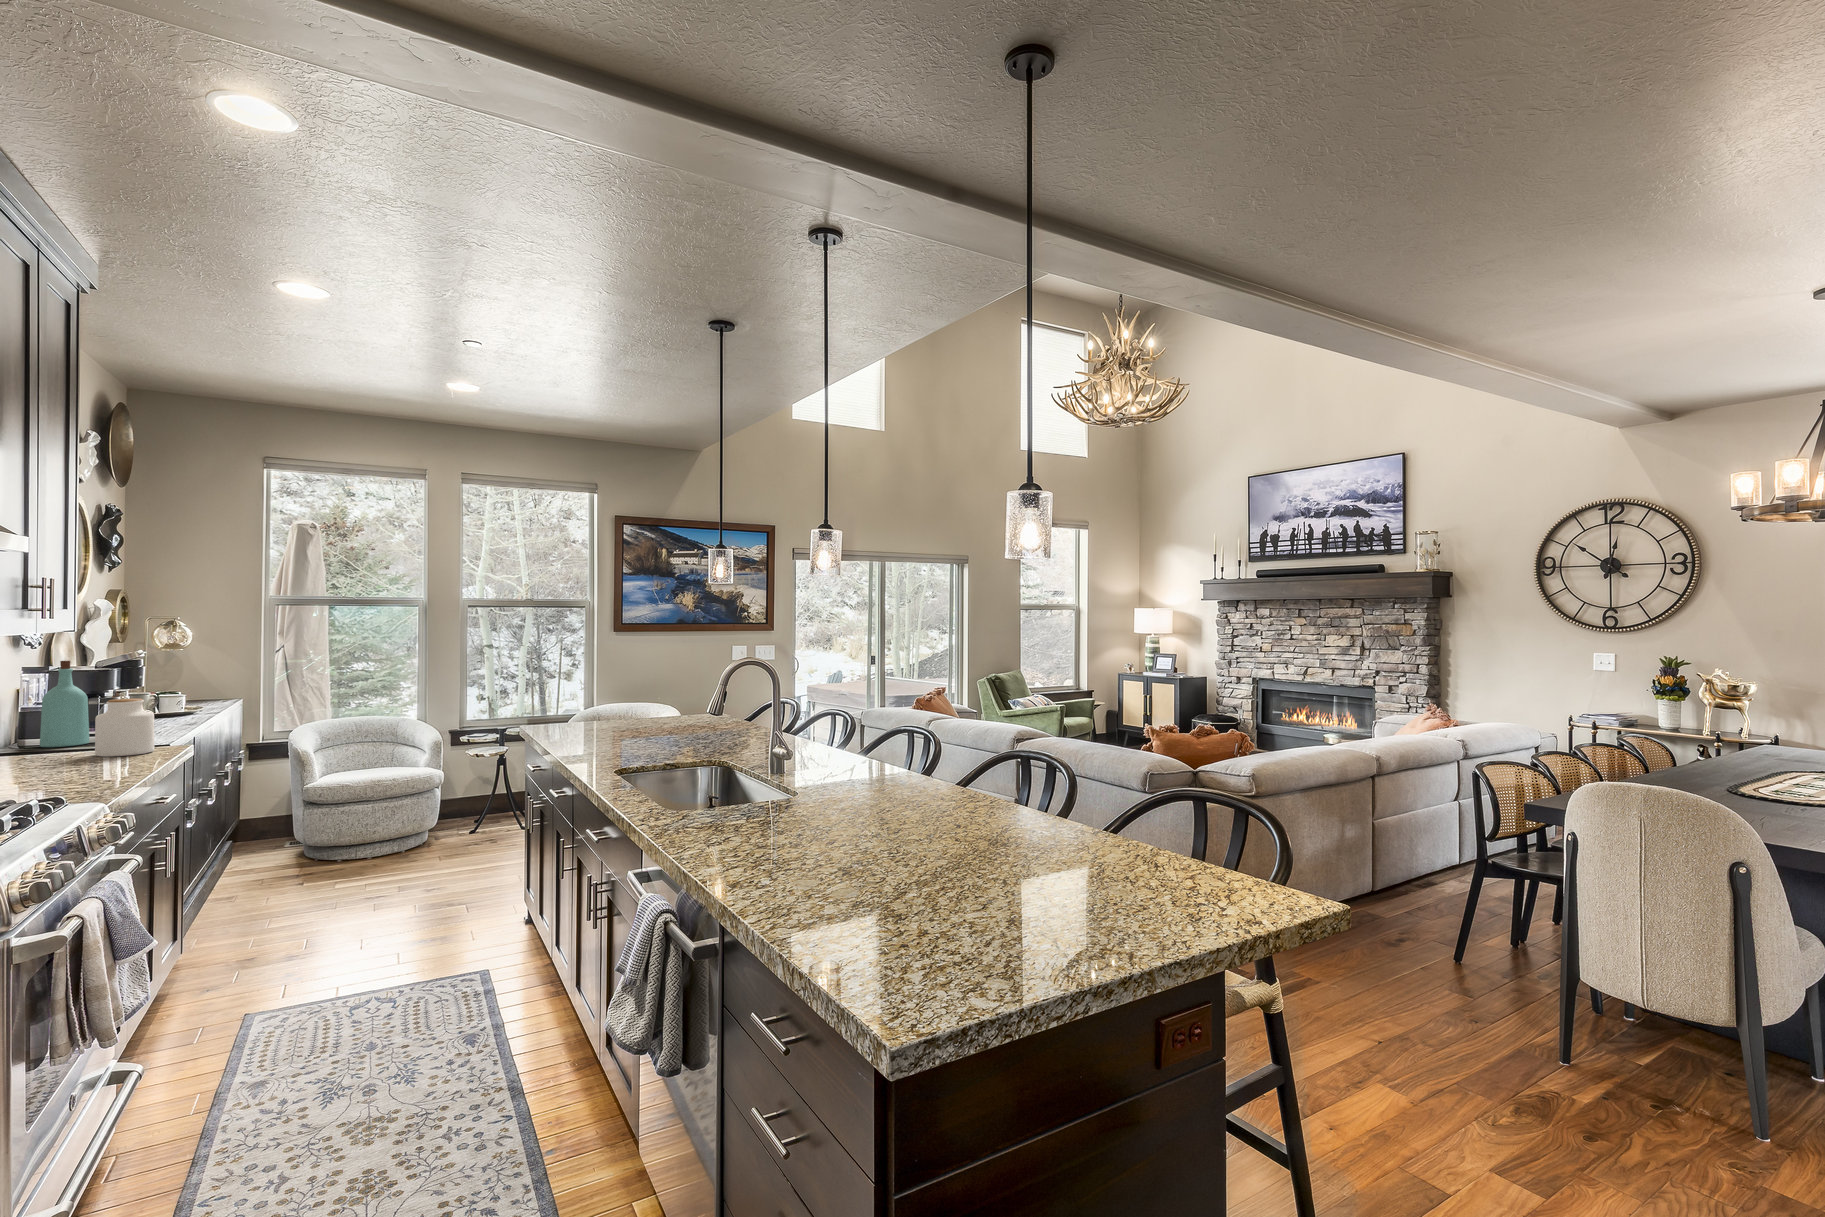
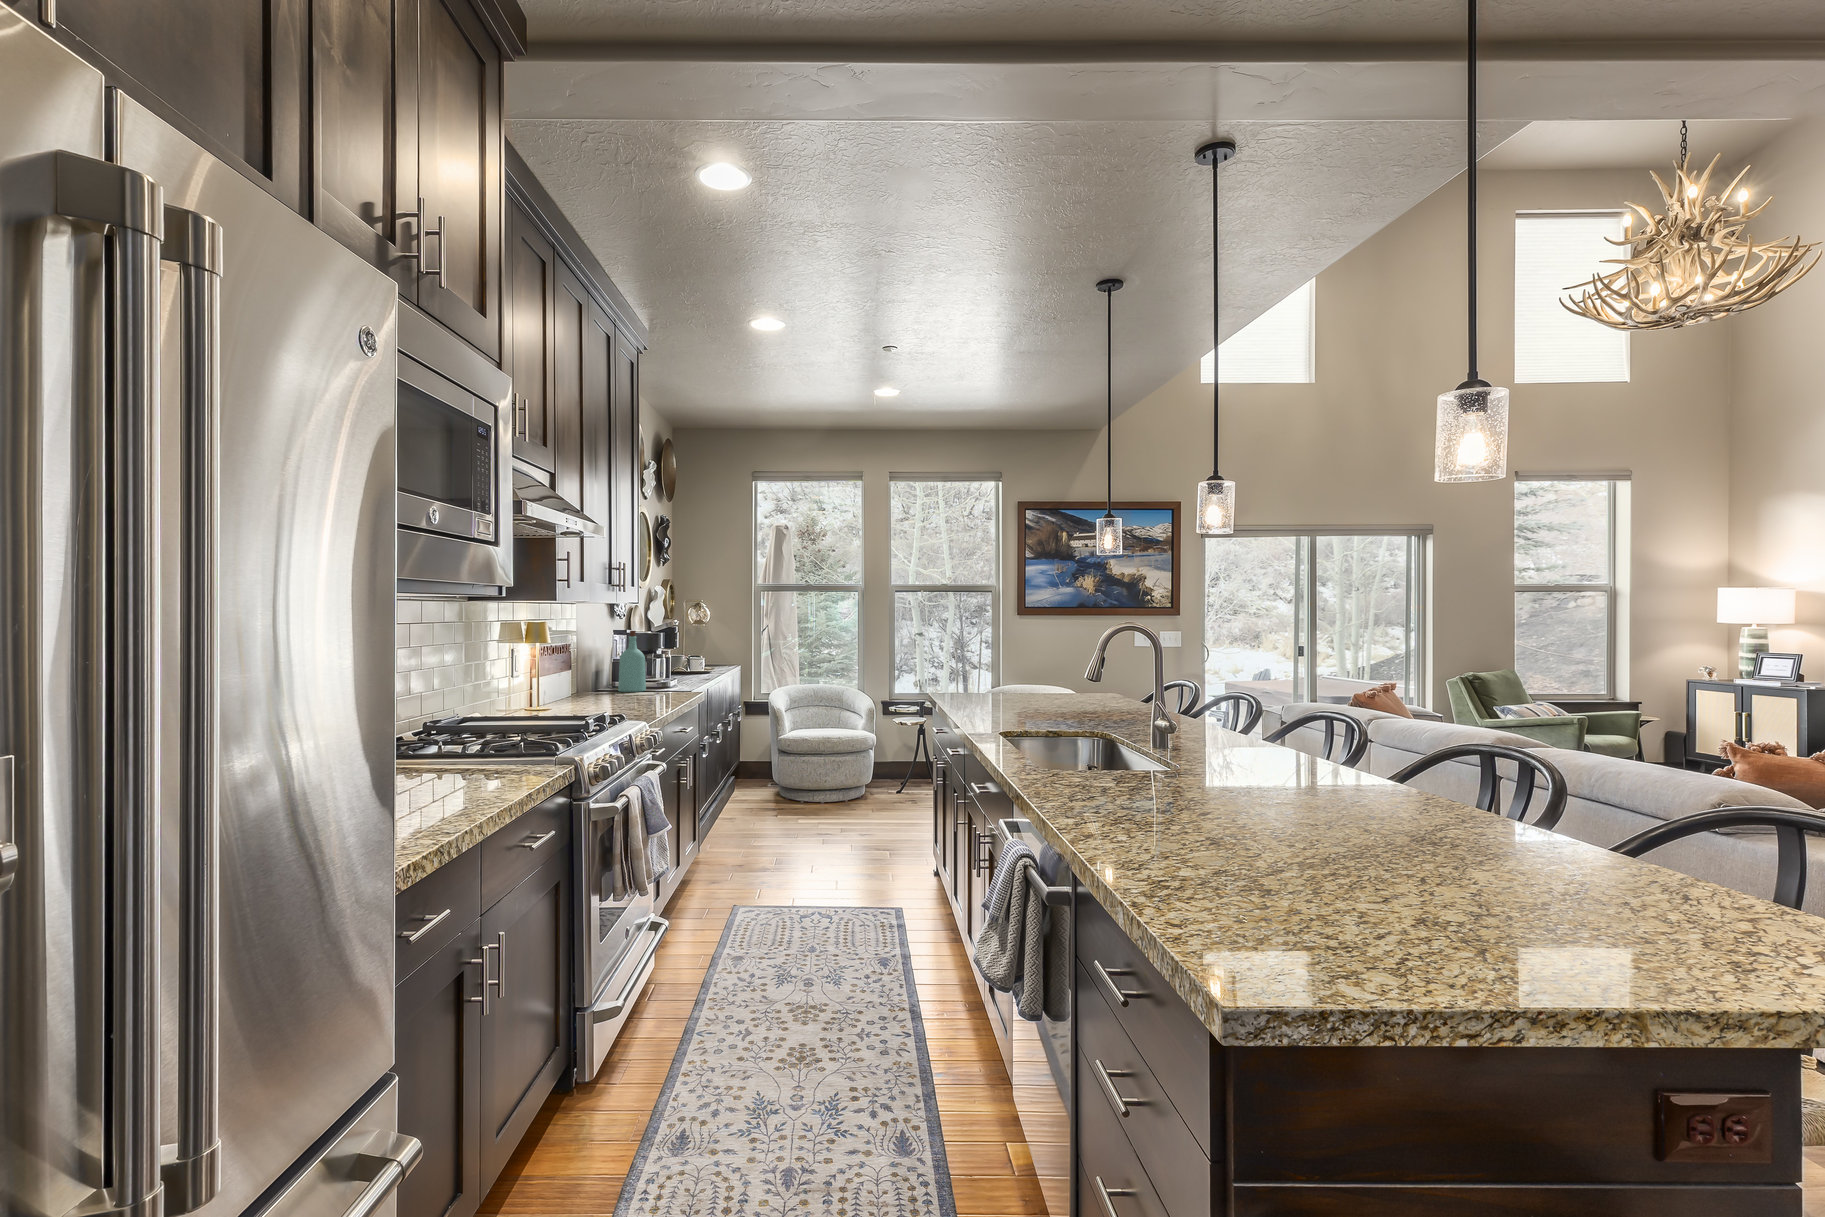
jar: present [95,698,154,756] -> none [646,658,680,700]

